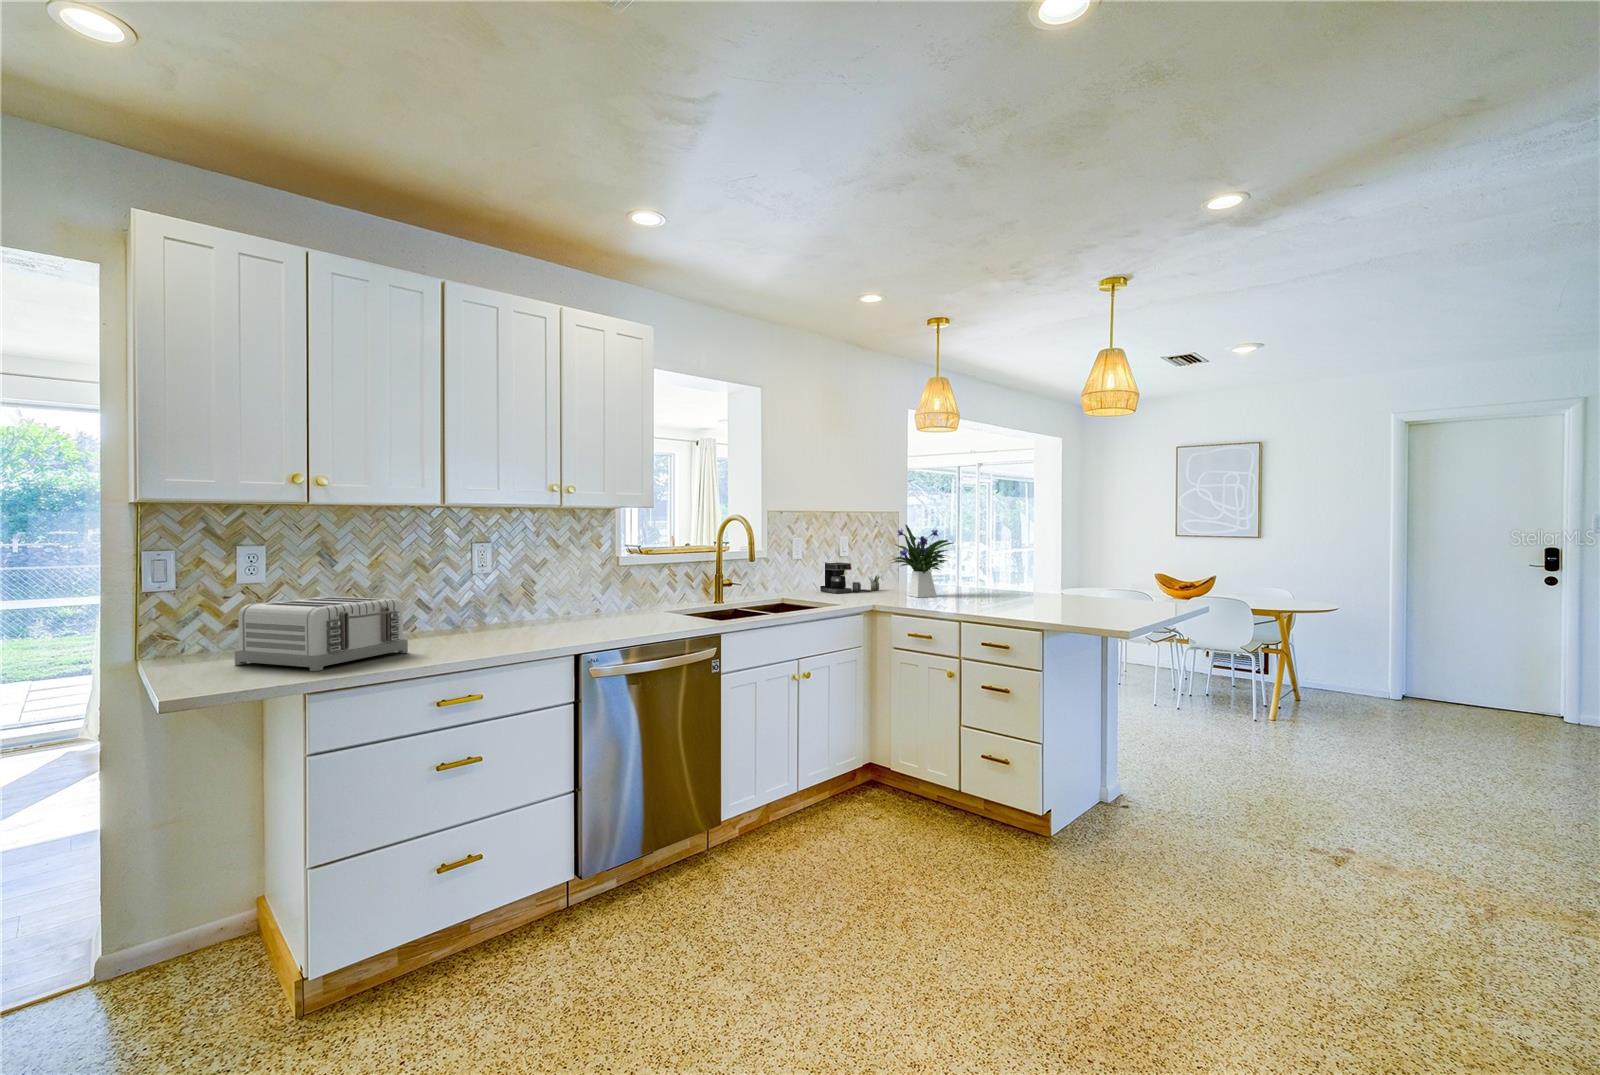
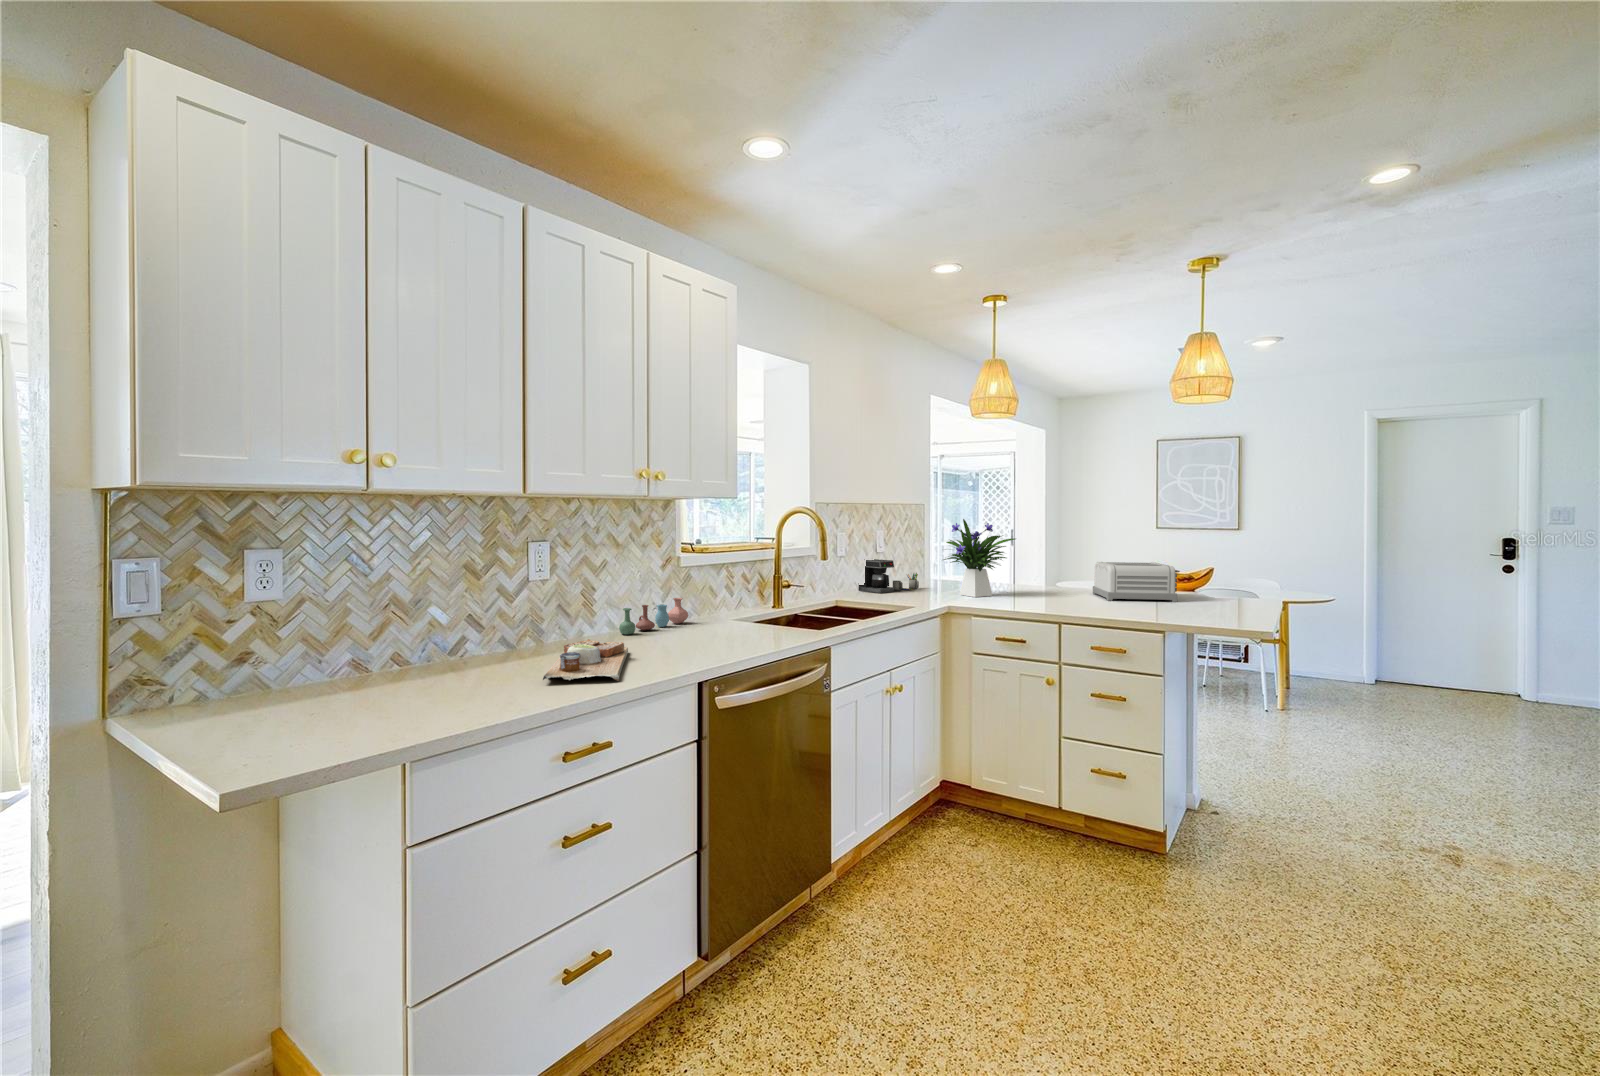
vase: none [555,592,625,620] -> present [619,598,688,634]
toaster: present [235,596,408,671] -> present [1093,562,1180,602]
cutting board: none [444,621,541,650] -> present [543,639,628,681]

